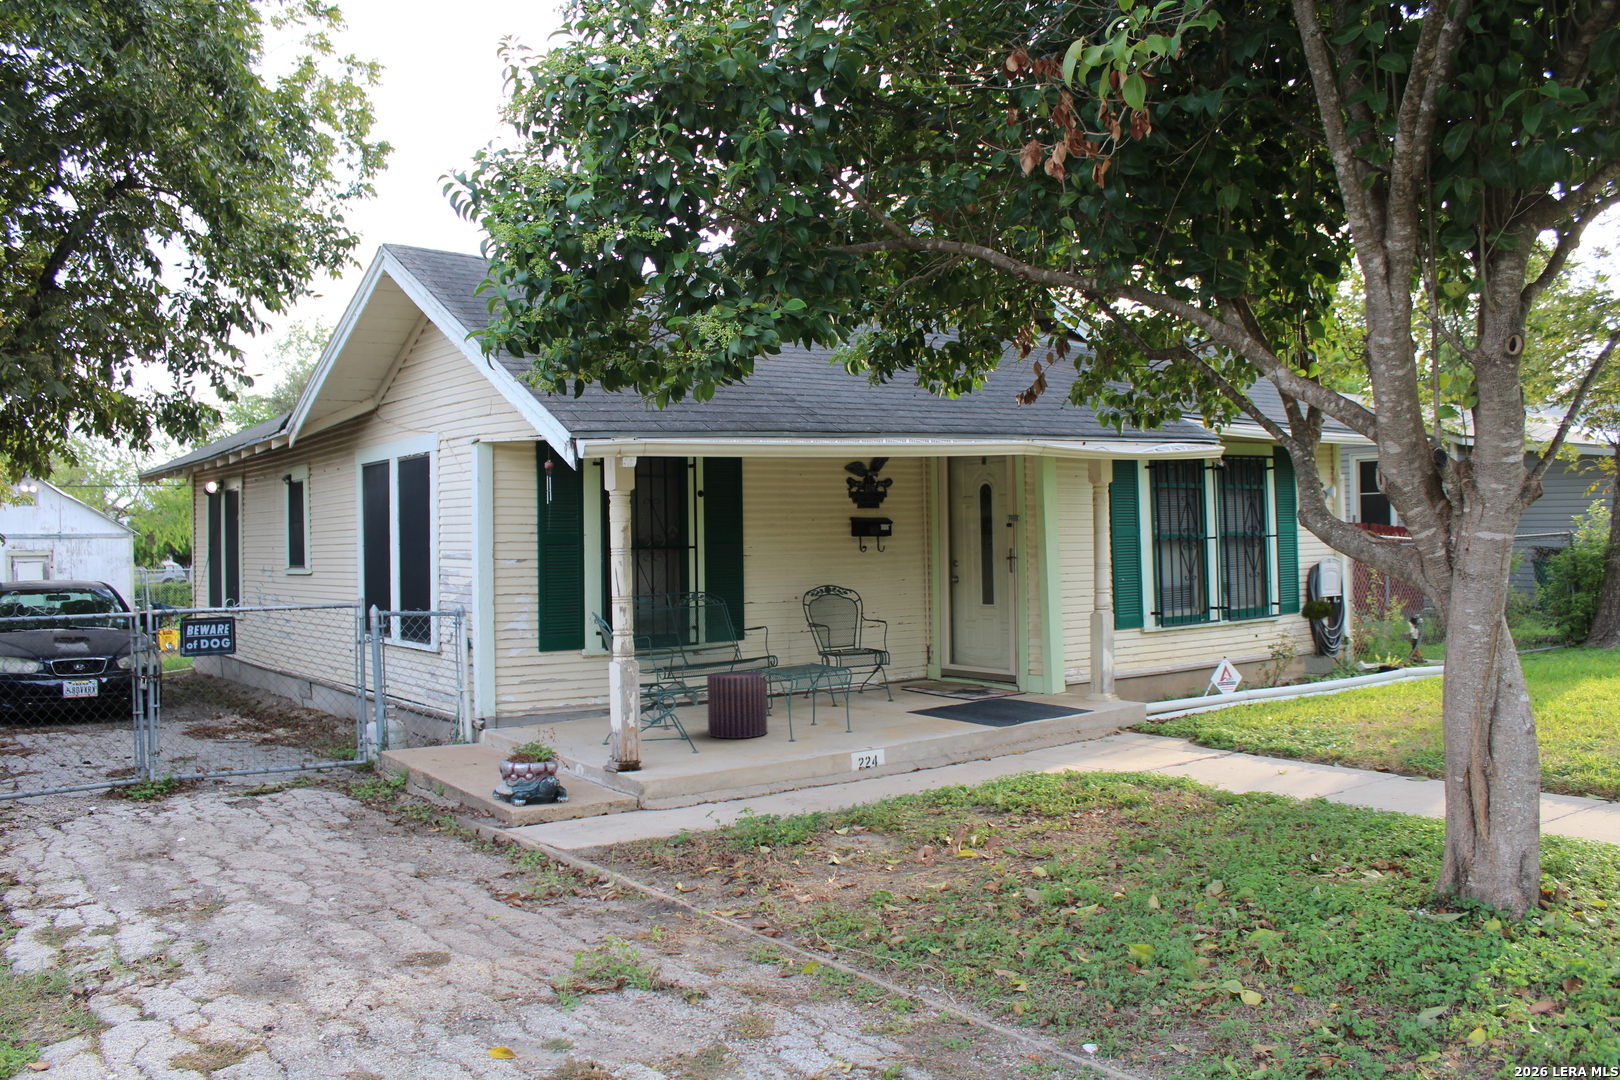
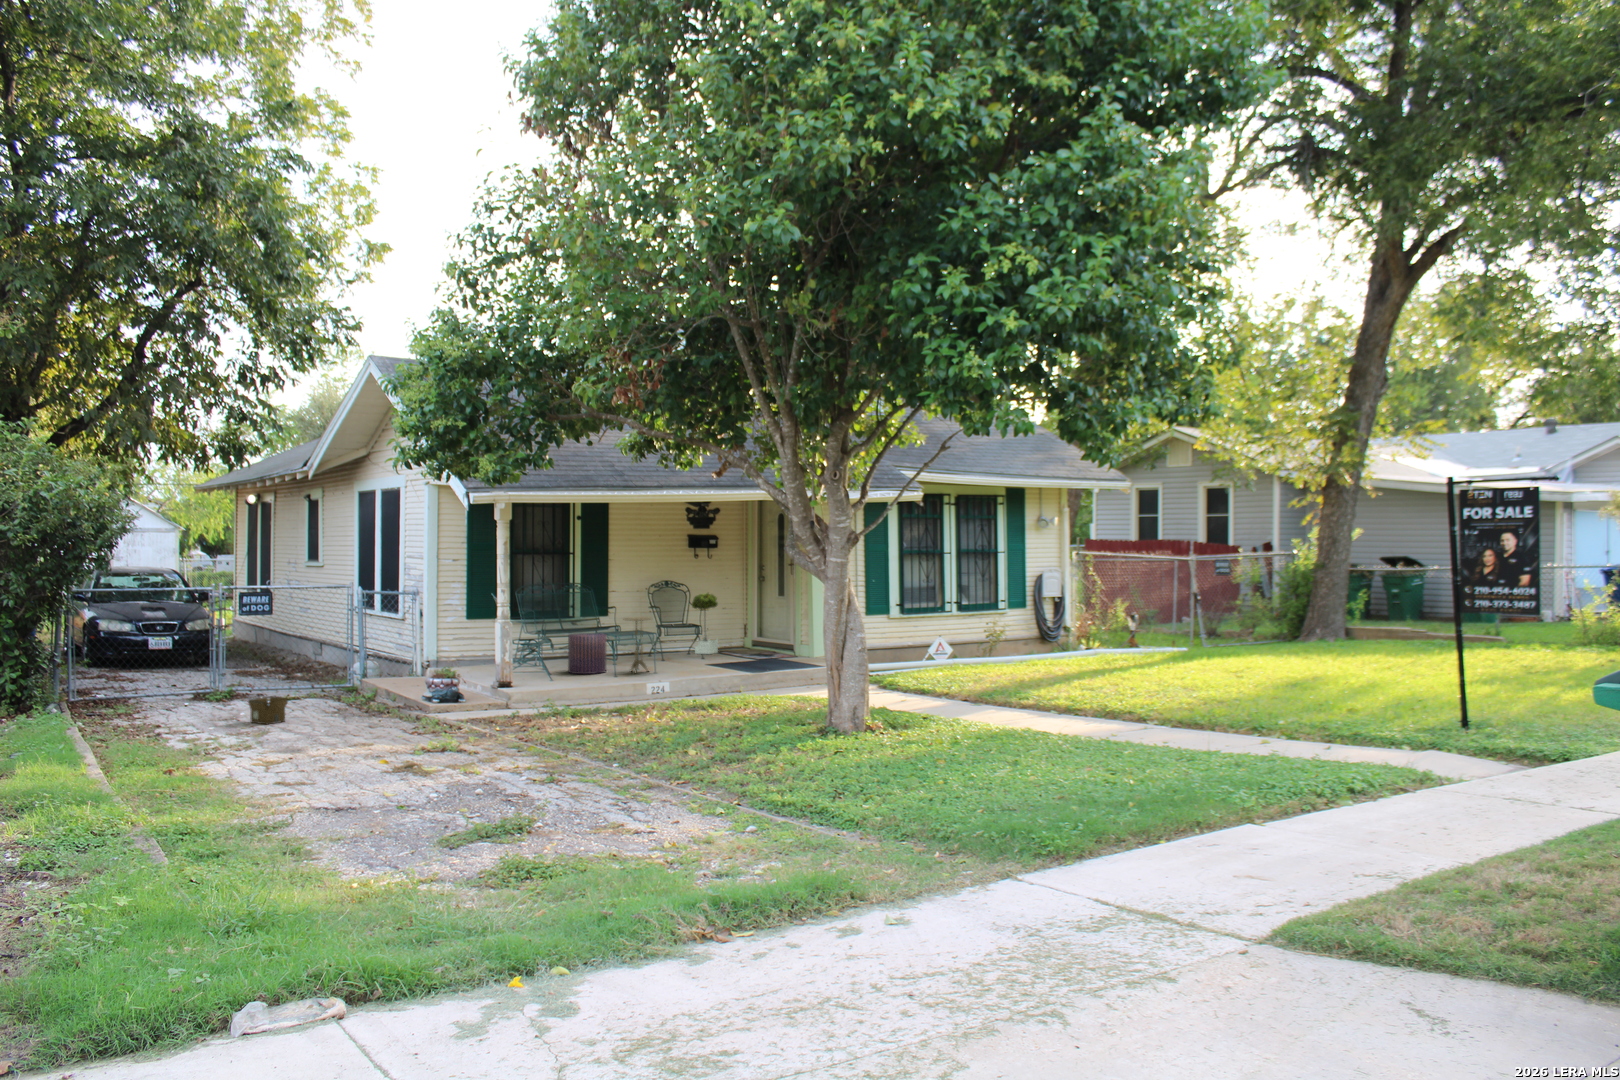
potted tree: present [1301,600,1334,674] -> present [692,593,718,654]
side table: none [794,645,839,736] -> present [626,617,650,672]
cardboard box: none [196,803,269,856] -> present [248,697,288,724]

